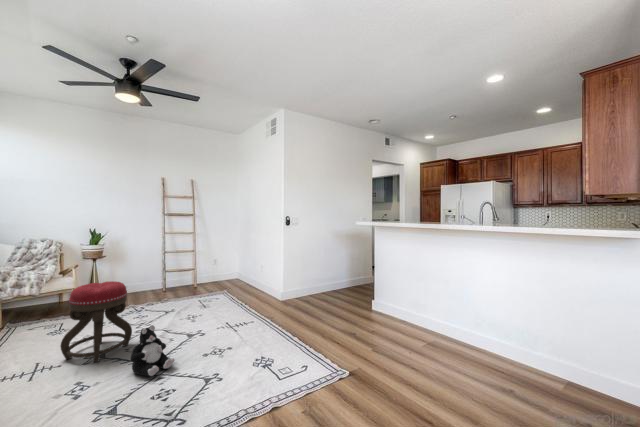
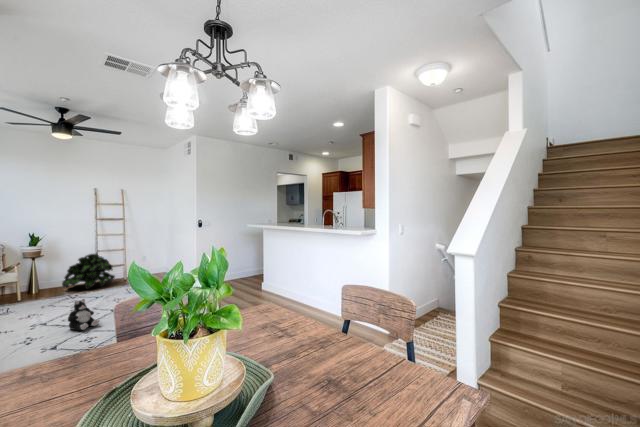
potted plant: none [125,254,184,299] -> present [62,254,115,289]
ottoman: present [60,281,132,362] -> none [14,272,68,327]

